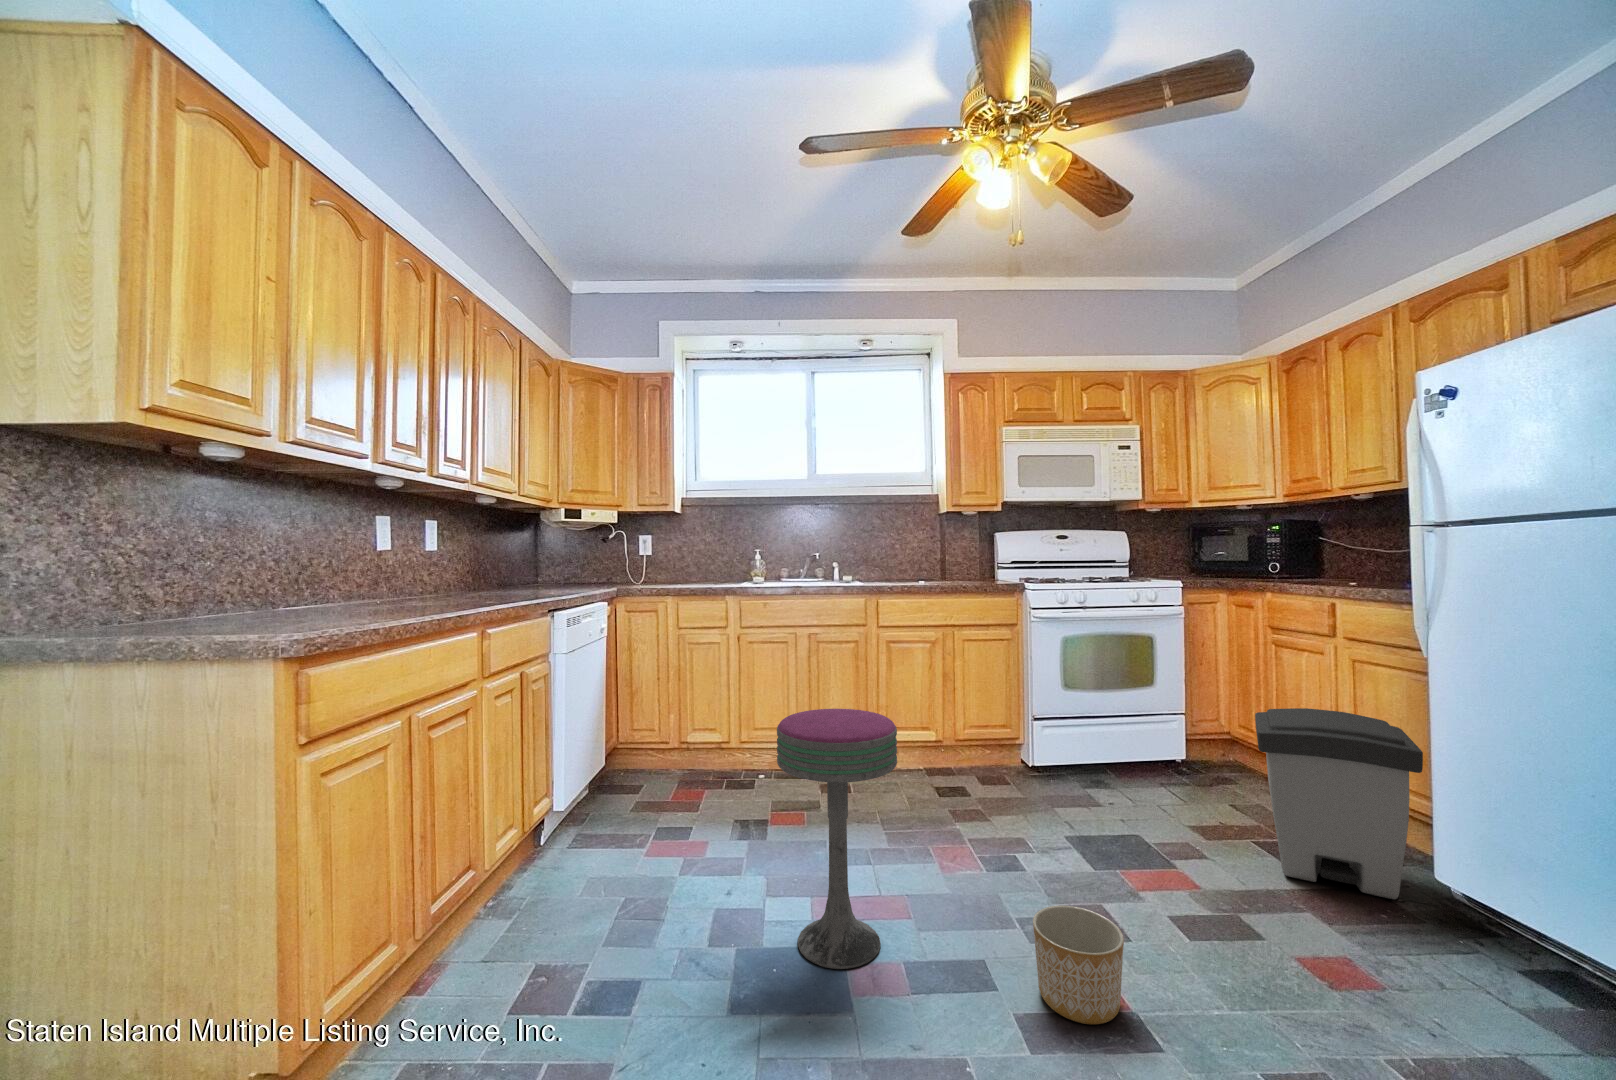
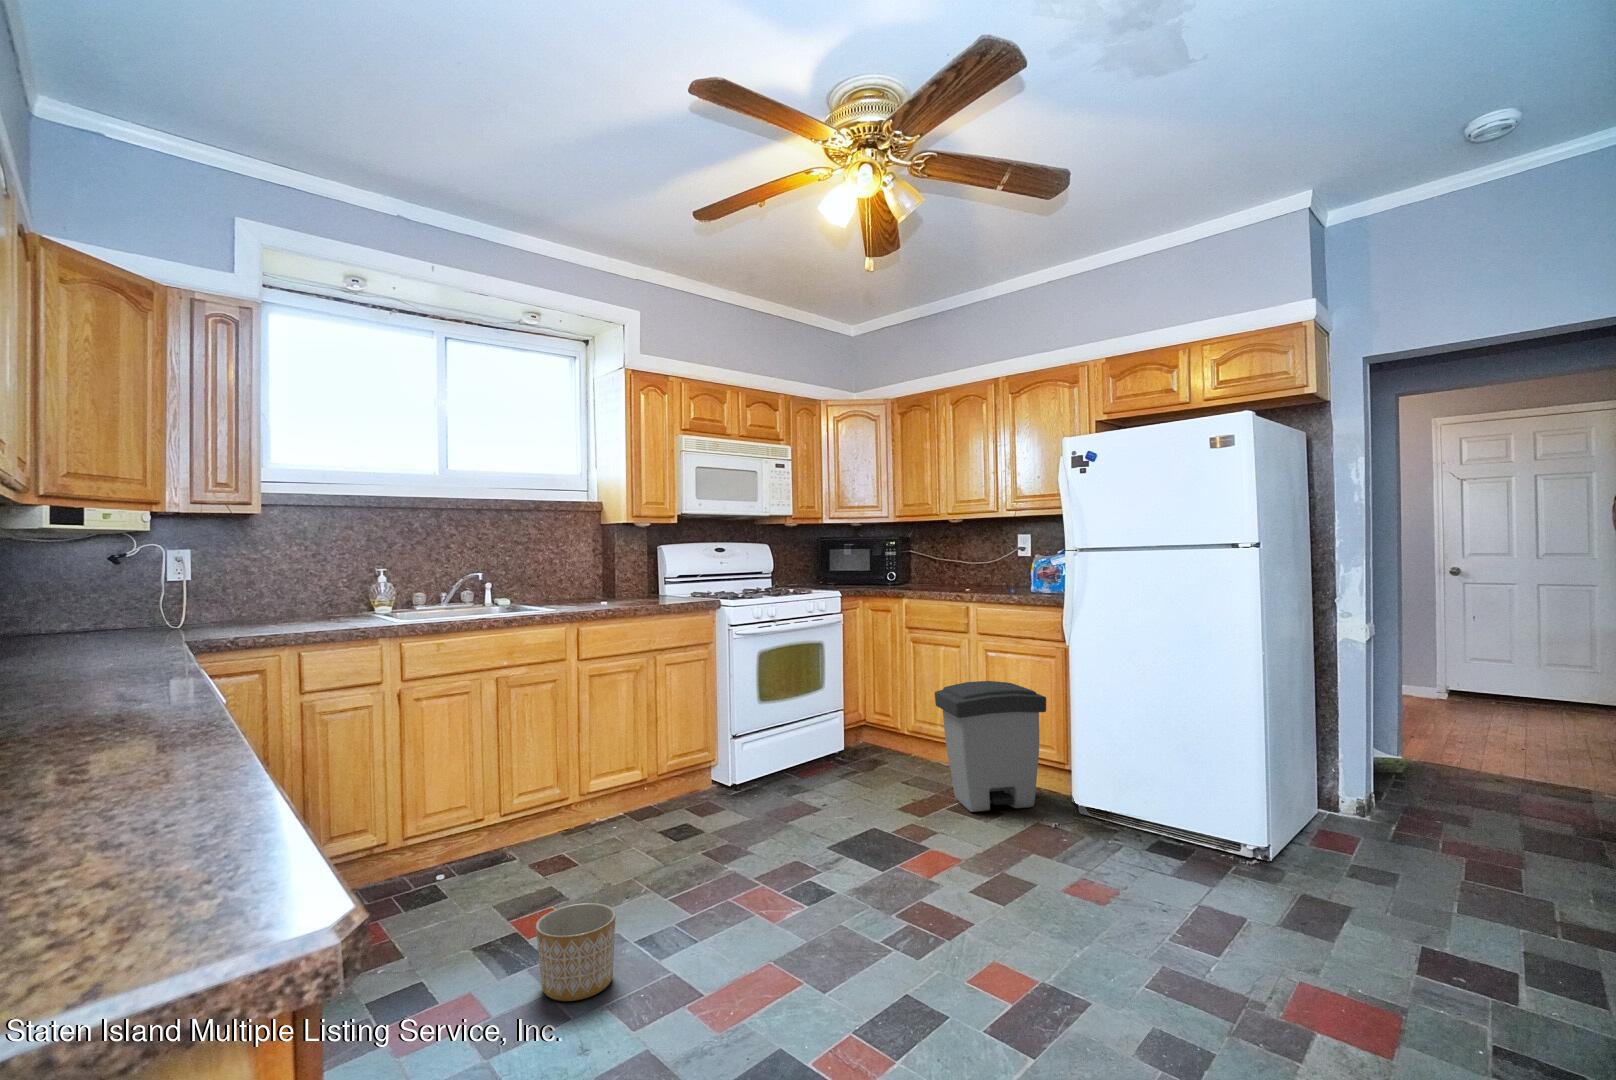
bar stool: present [777,709,897,969] -> none [671,727,795,987]
planter: present [1033,906,1124,1024] -> present [536,903,616,1001]

